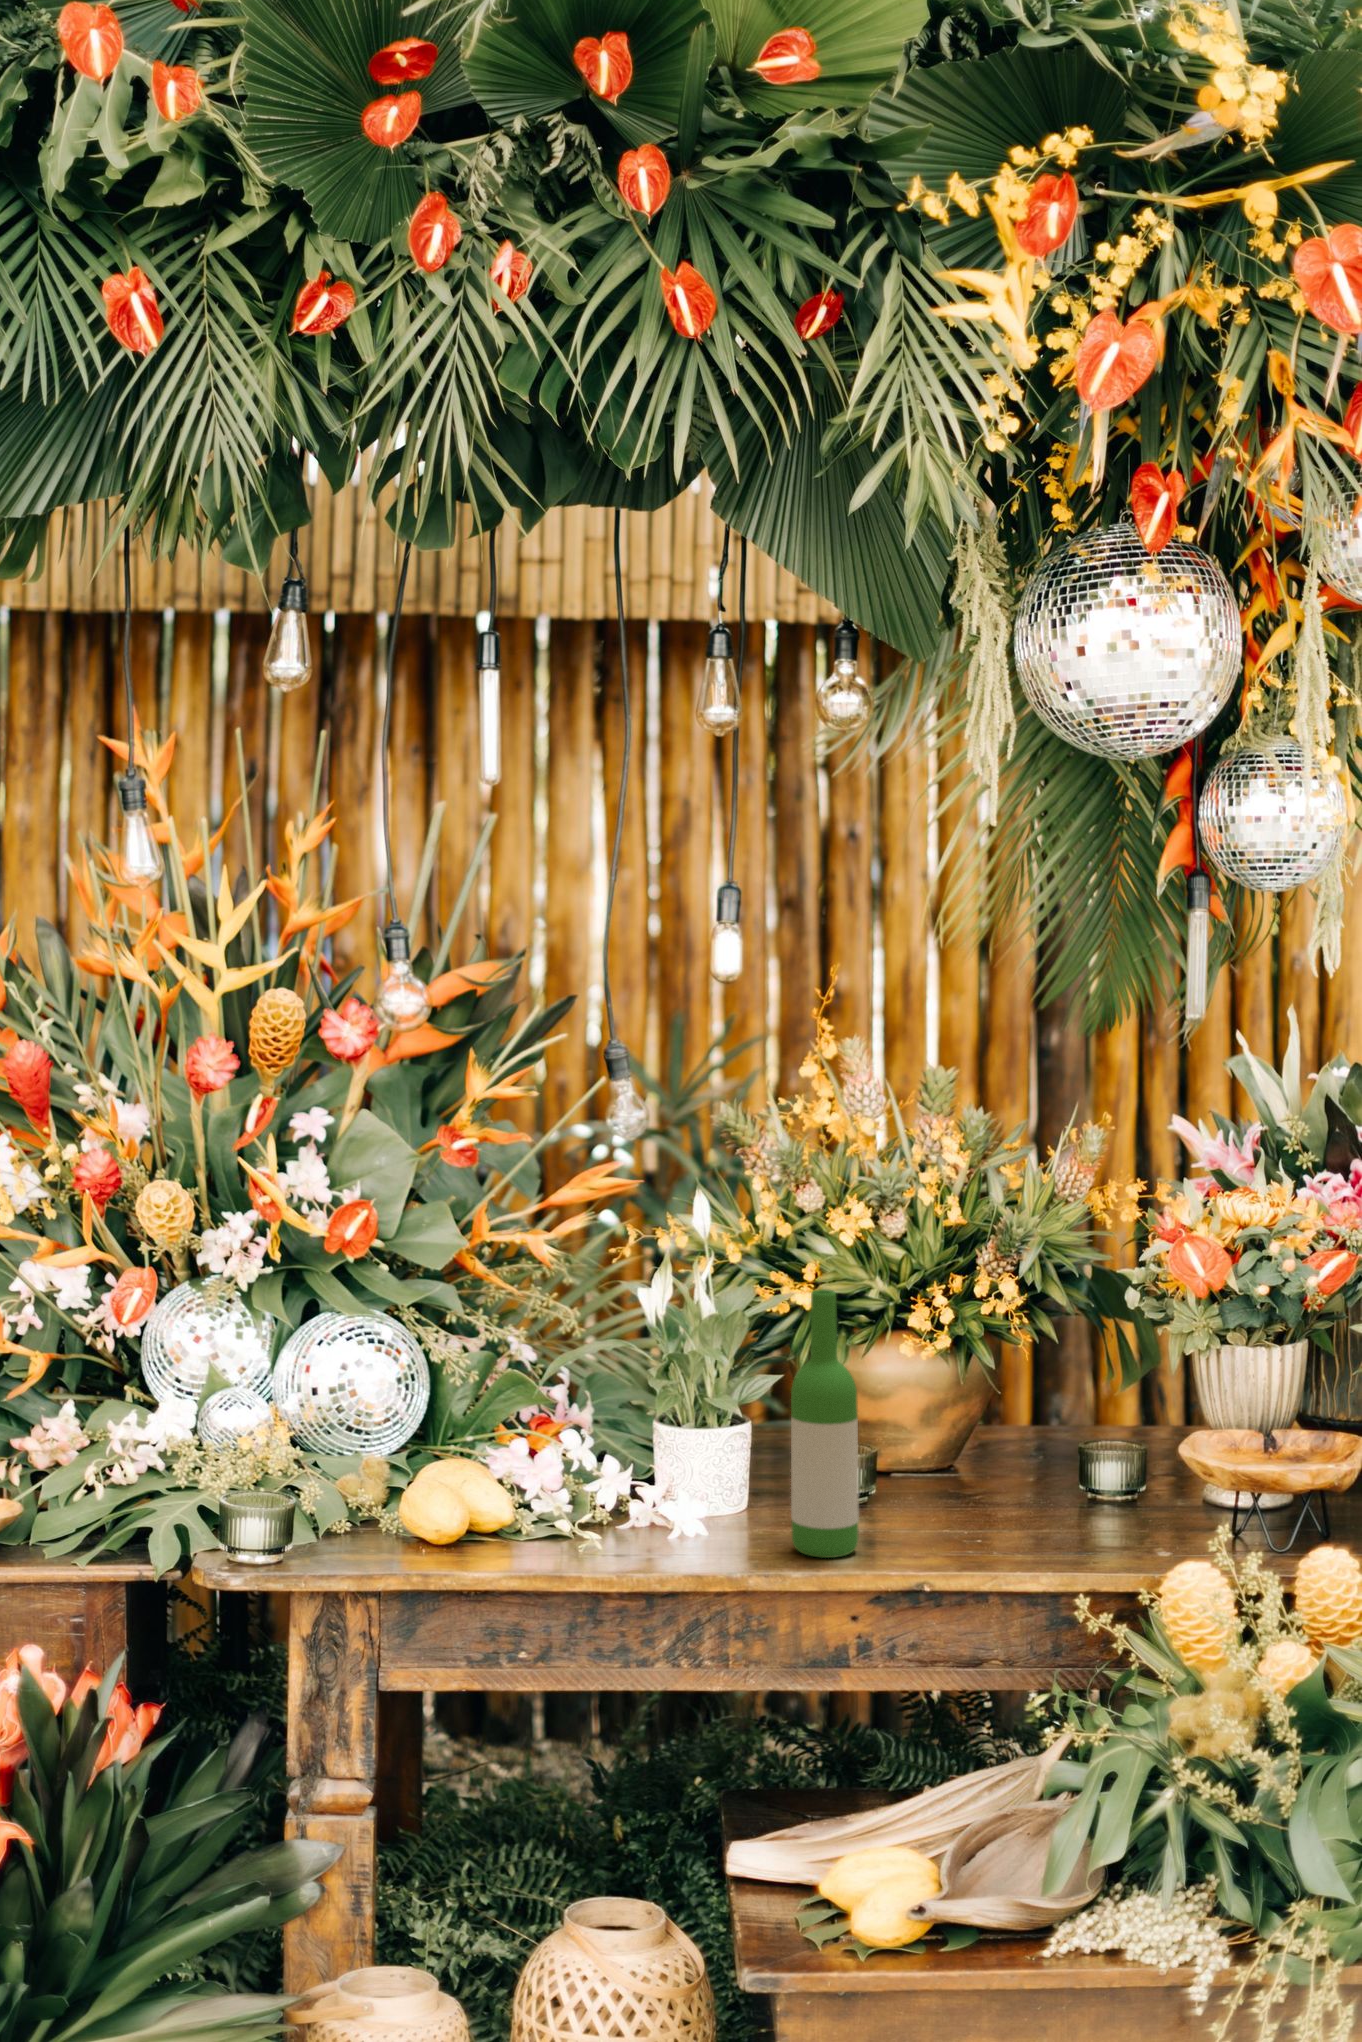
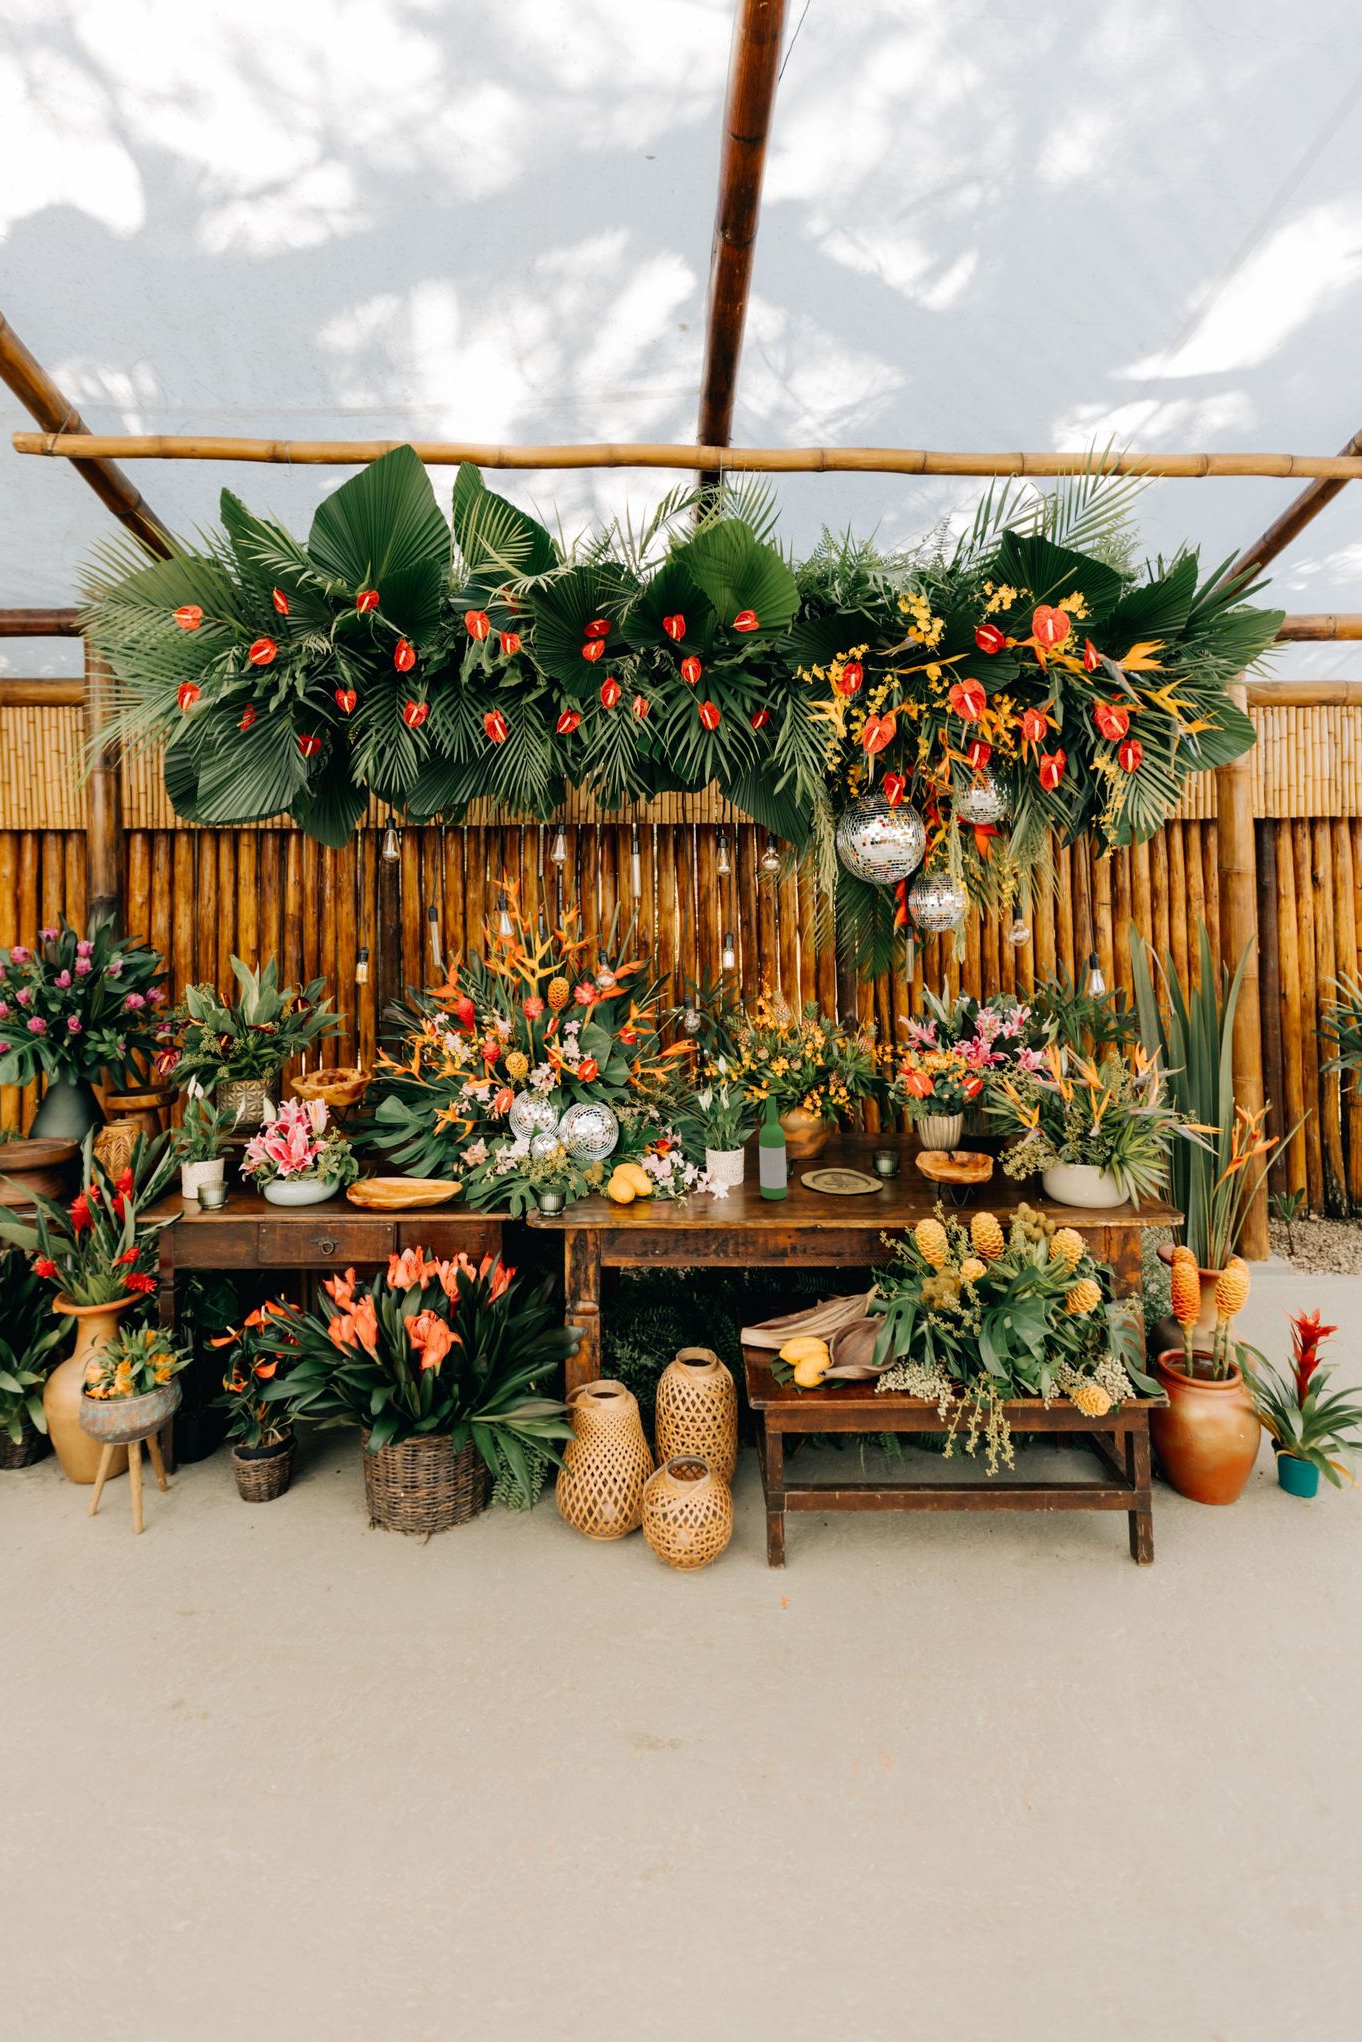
plate: none [899,1482,1105,1544] -> present [801,1168,883,1194]

